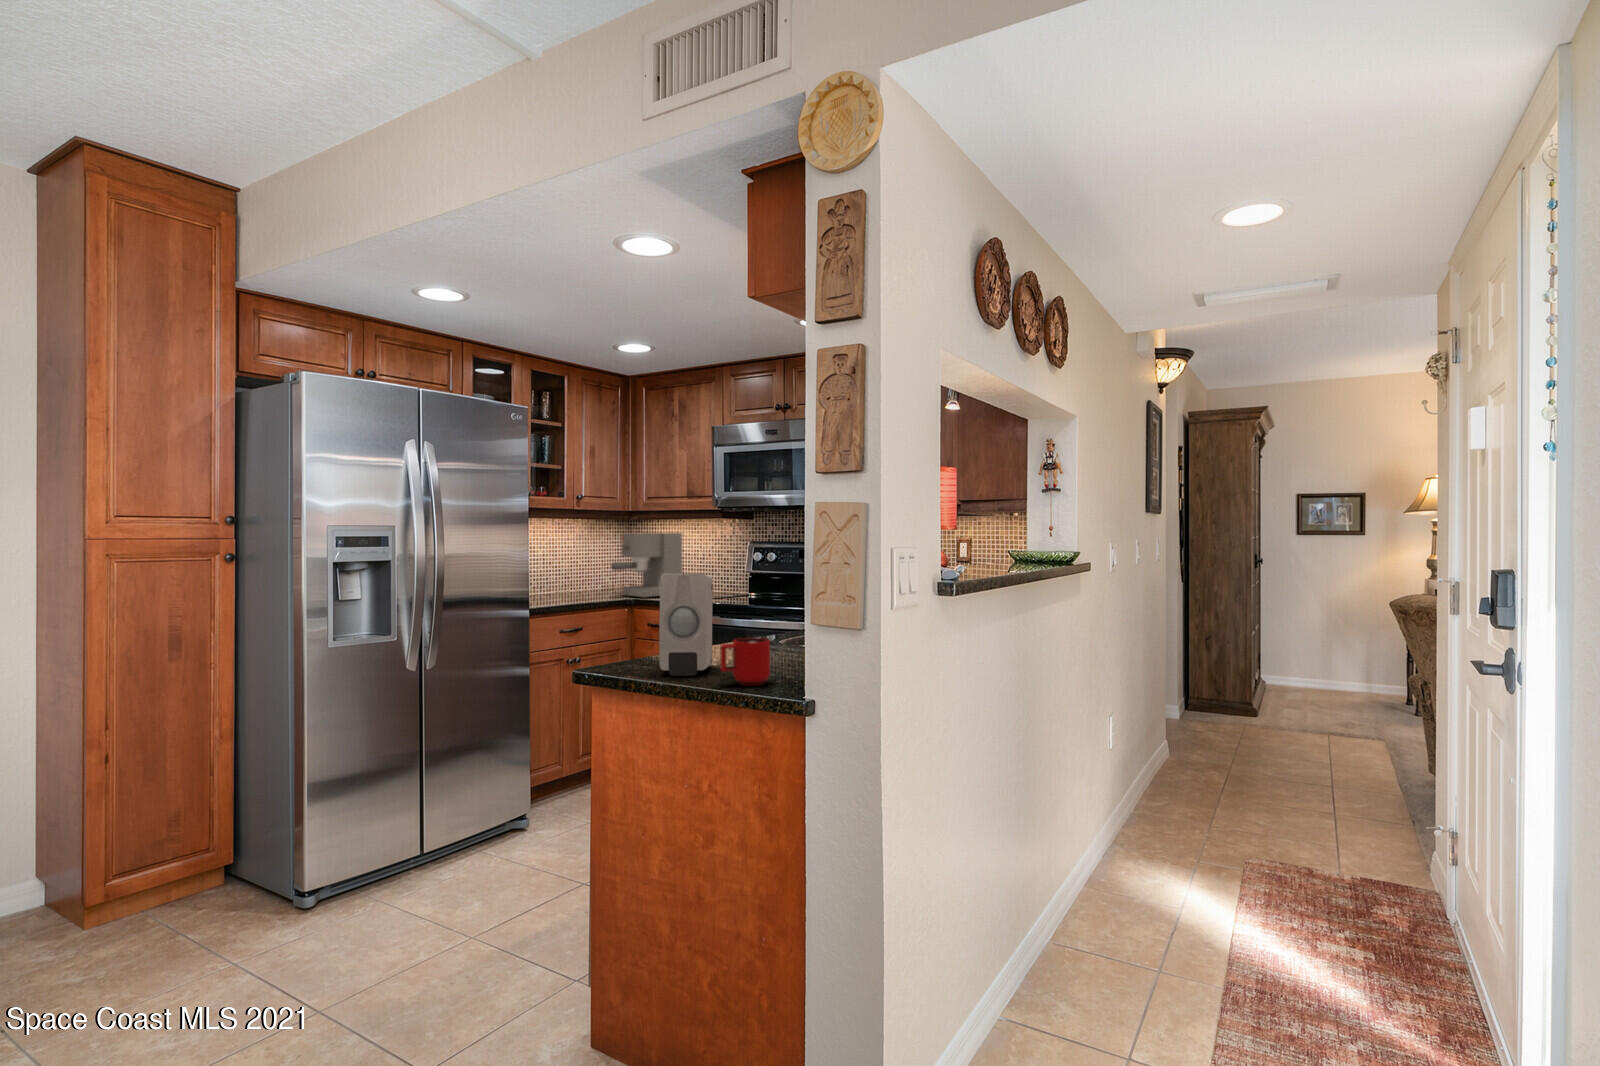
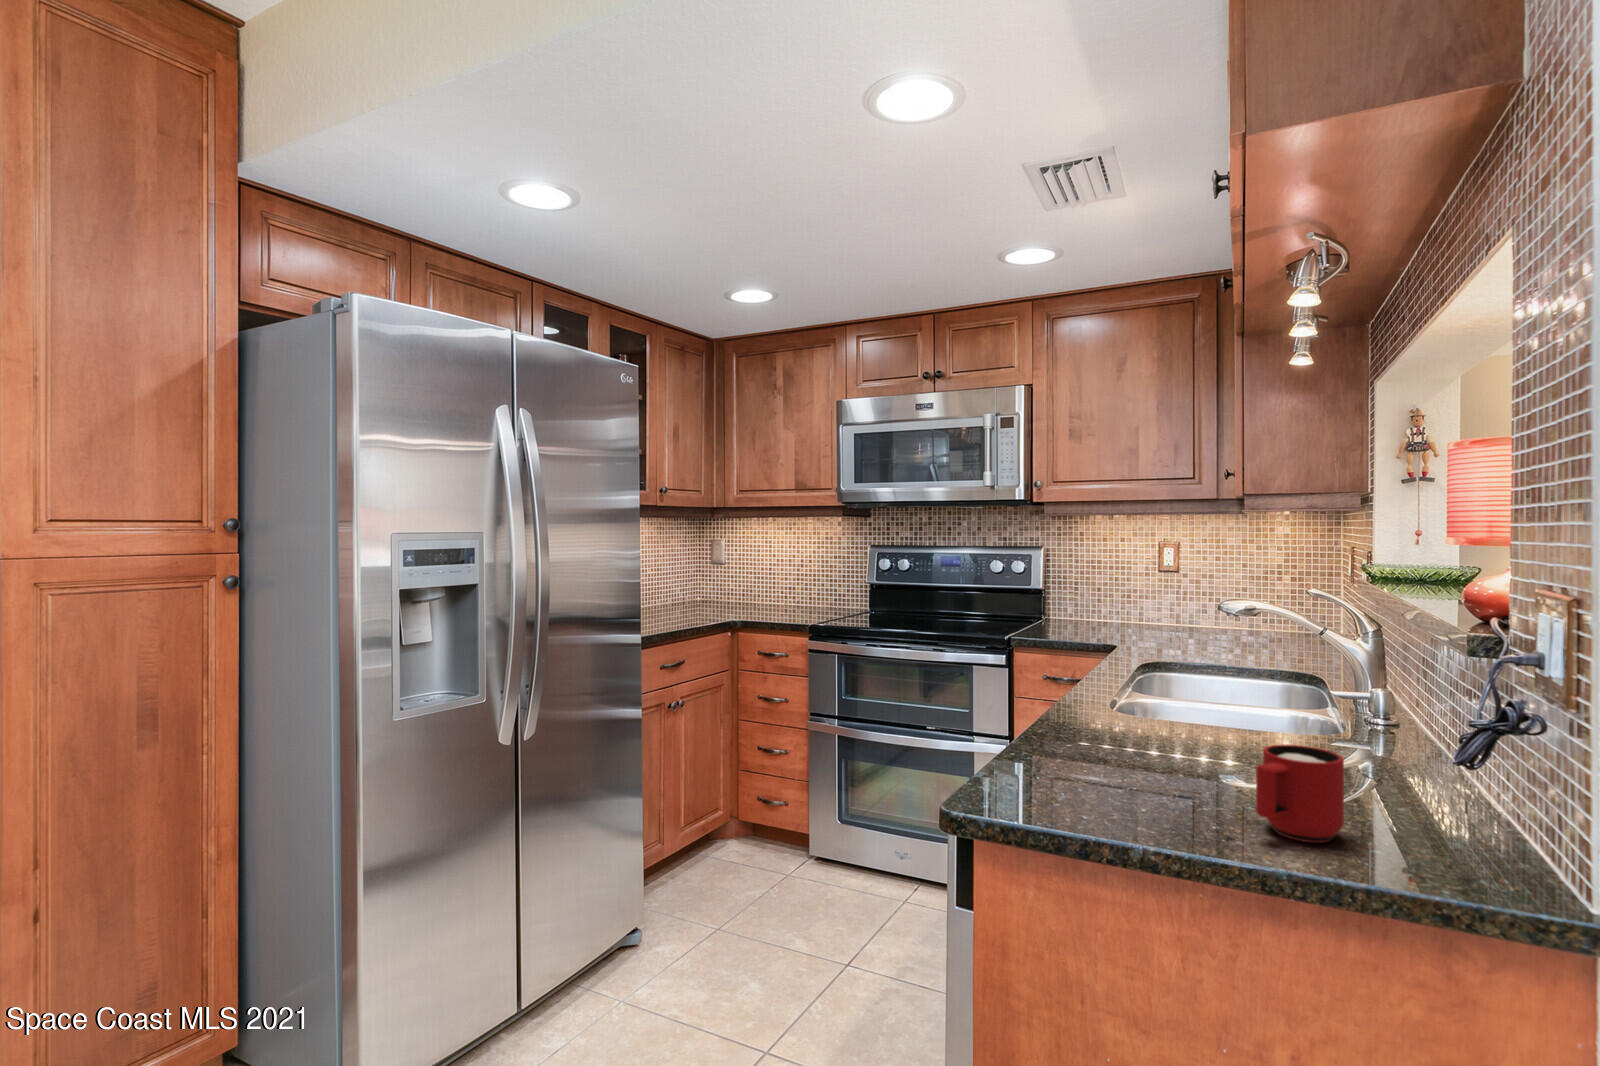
coffee maker: present [611,533,683,598] -> none [705,535,789,618]
soap dispenser: present [659,574,713,676] -> none [1044,622,1170,810]

